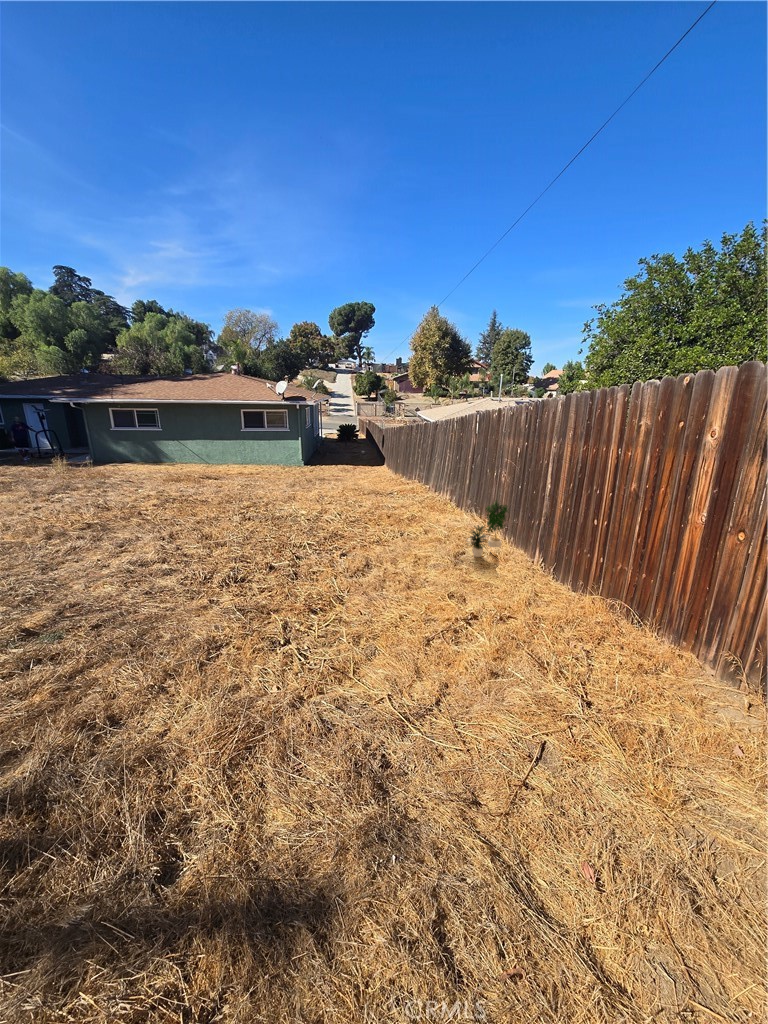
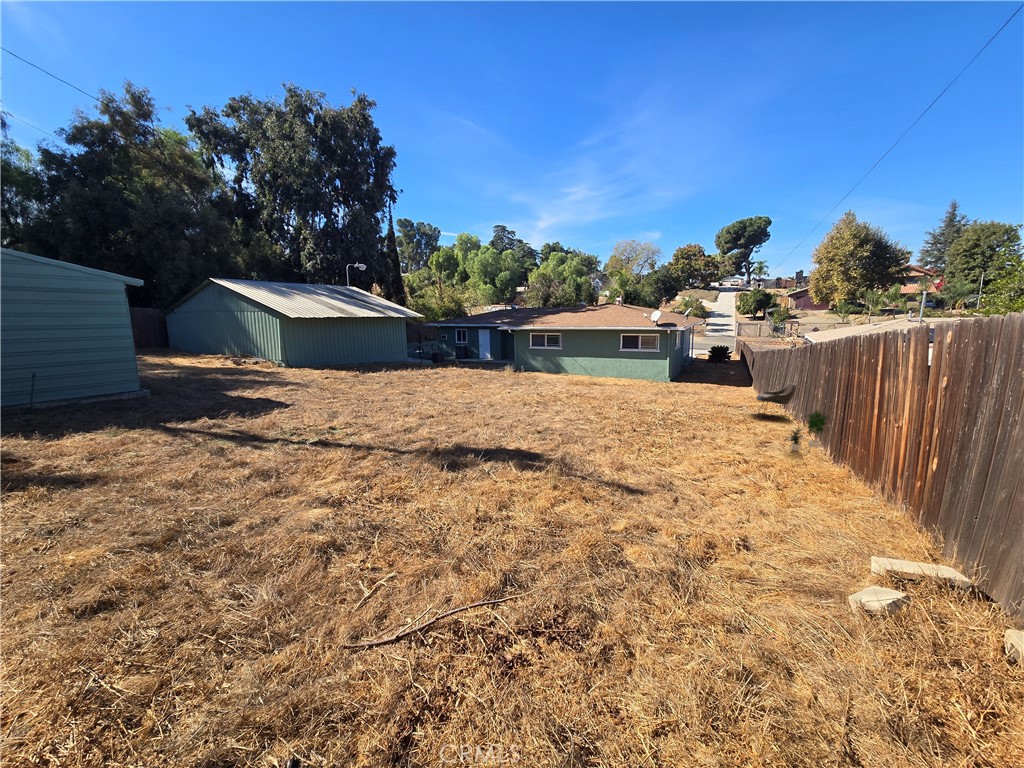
lounge chair: none [406,461,449,508] -> present [757,382,796,421]

